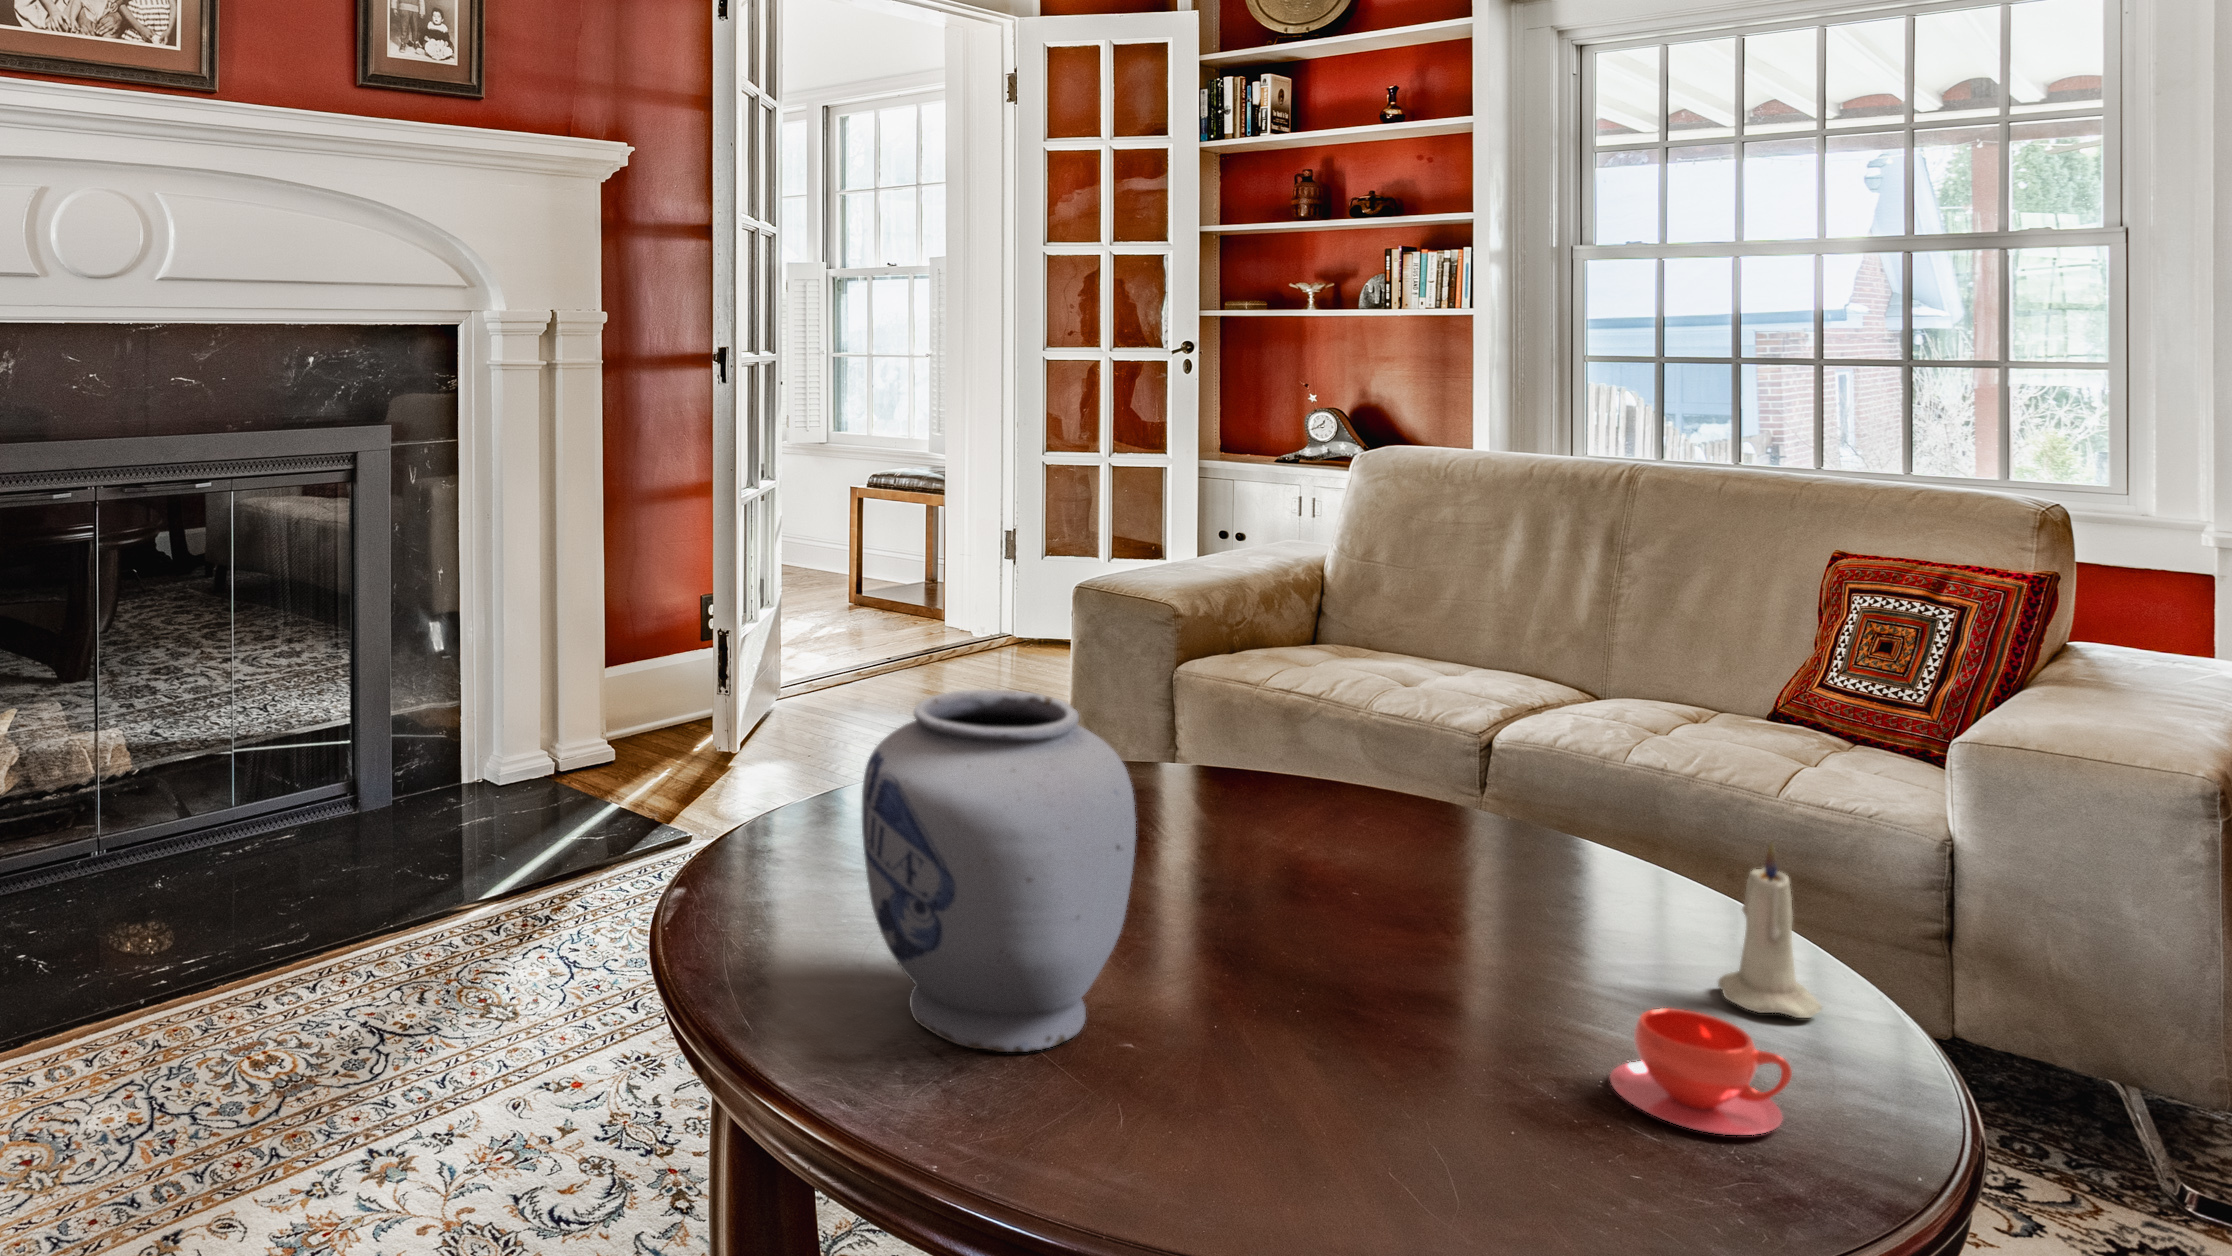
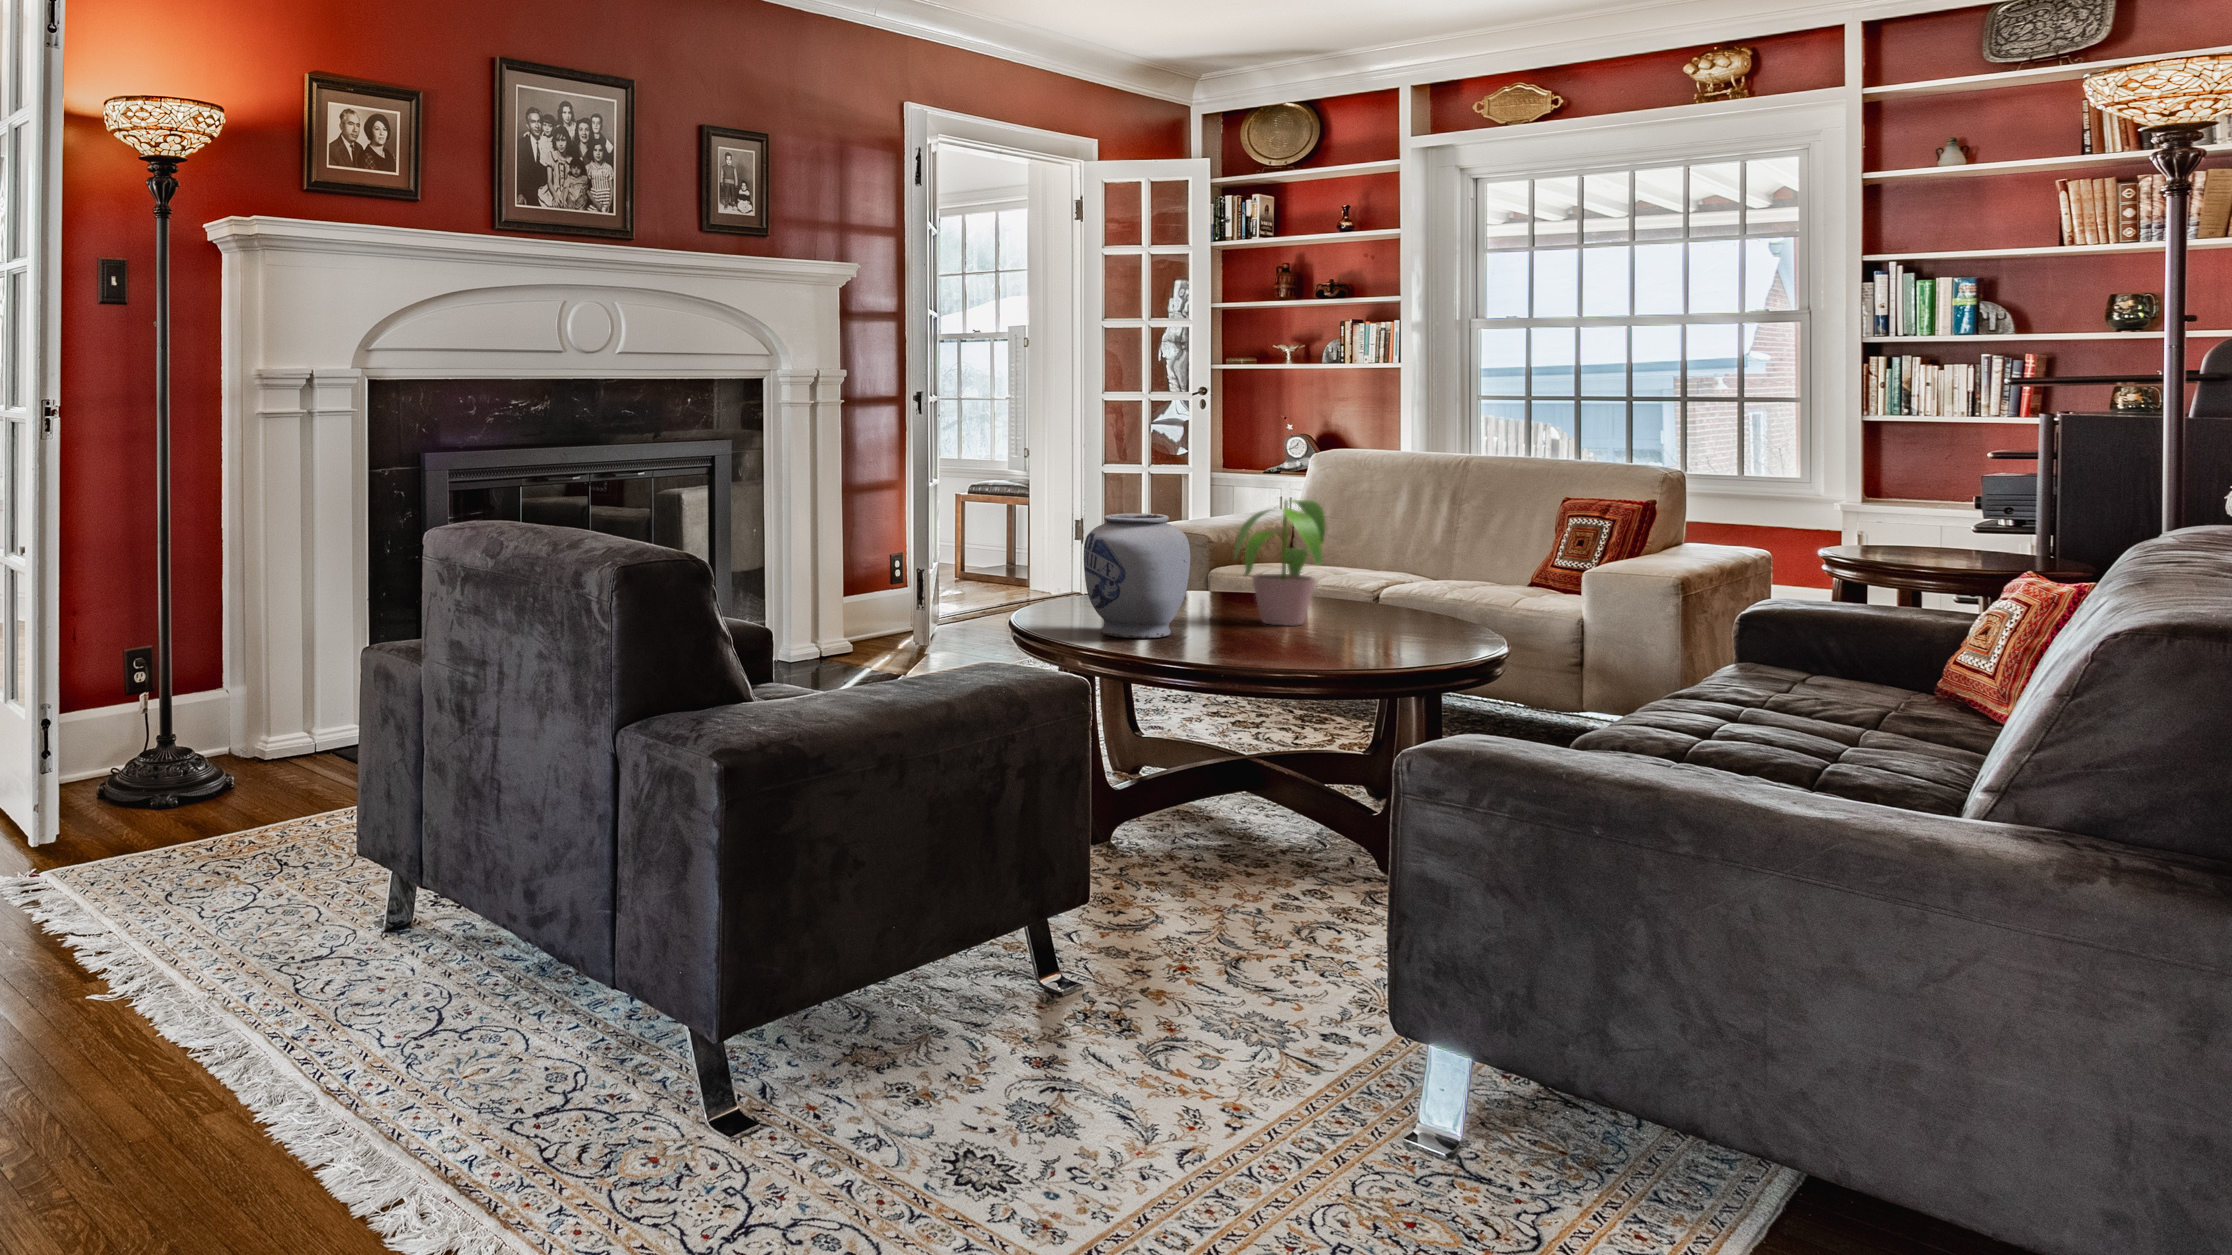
potted plant: none [1204,625,1534,957] -> present [1234,500,1325,626]
candle: present [1718,843,1822,1018] -> none [1416,568,1452,633]
teacup: present [1610,1008,1792,1135] -> none [1361,615,1420,647]

